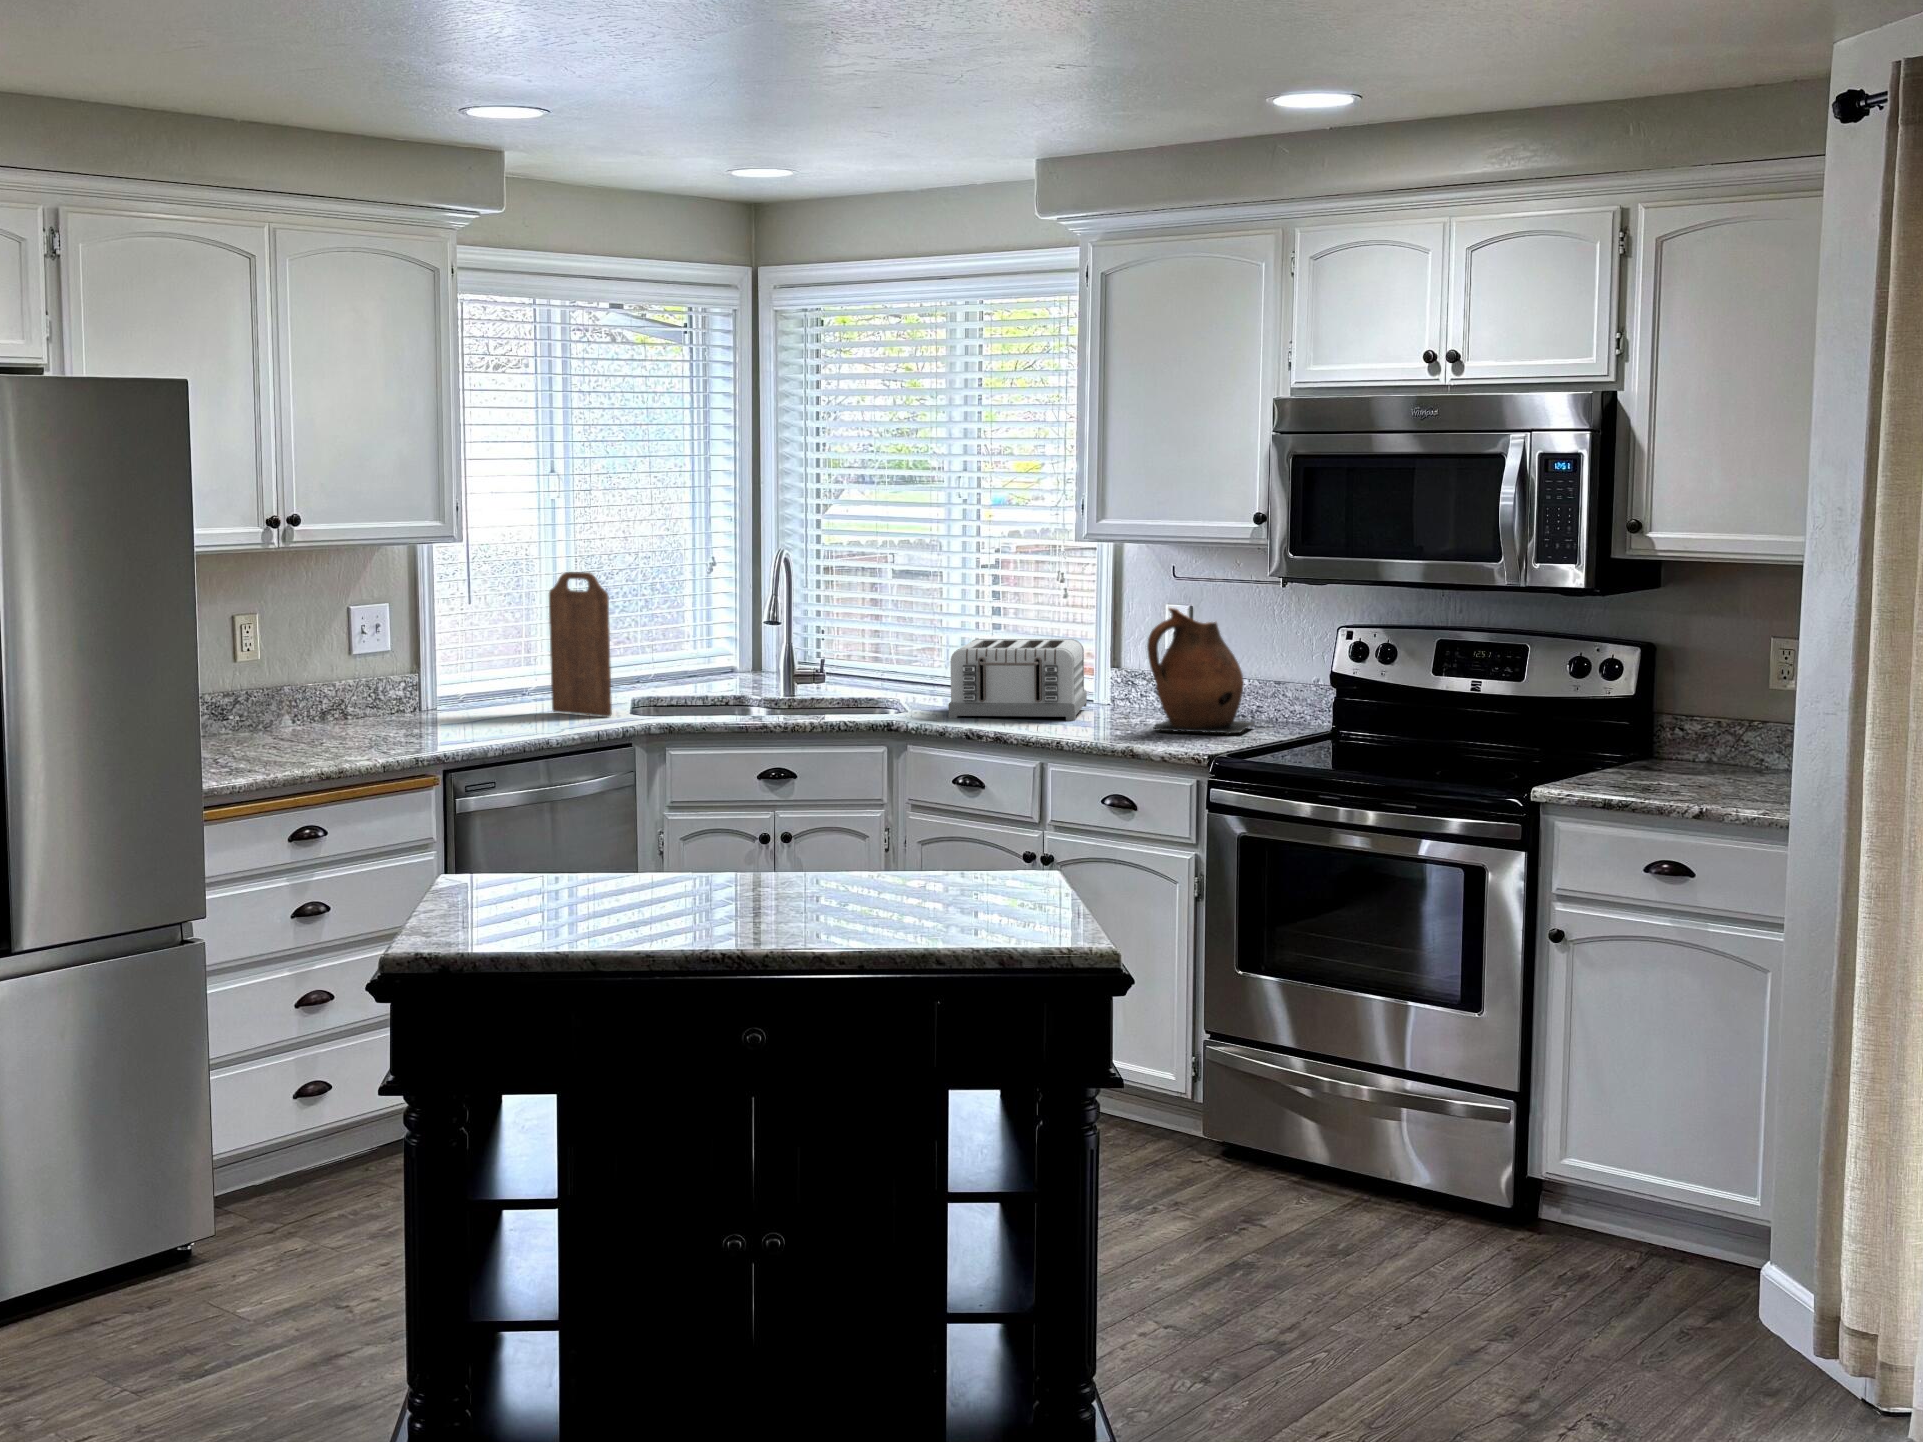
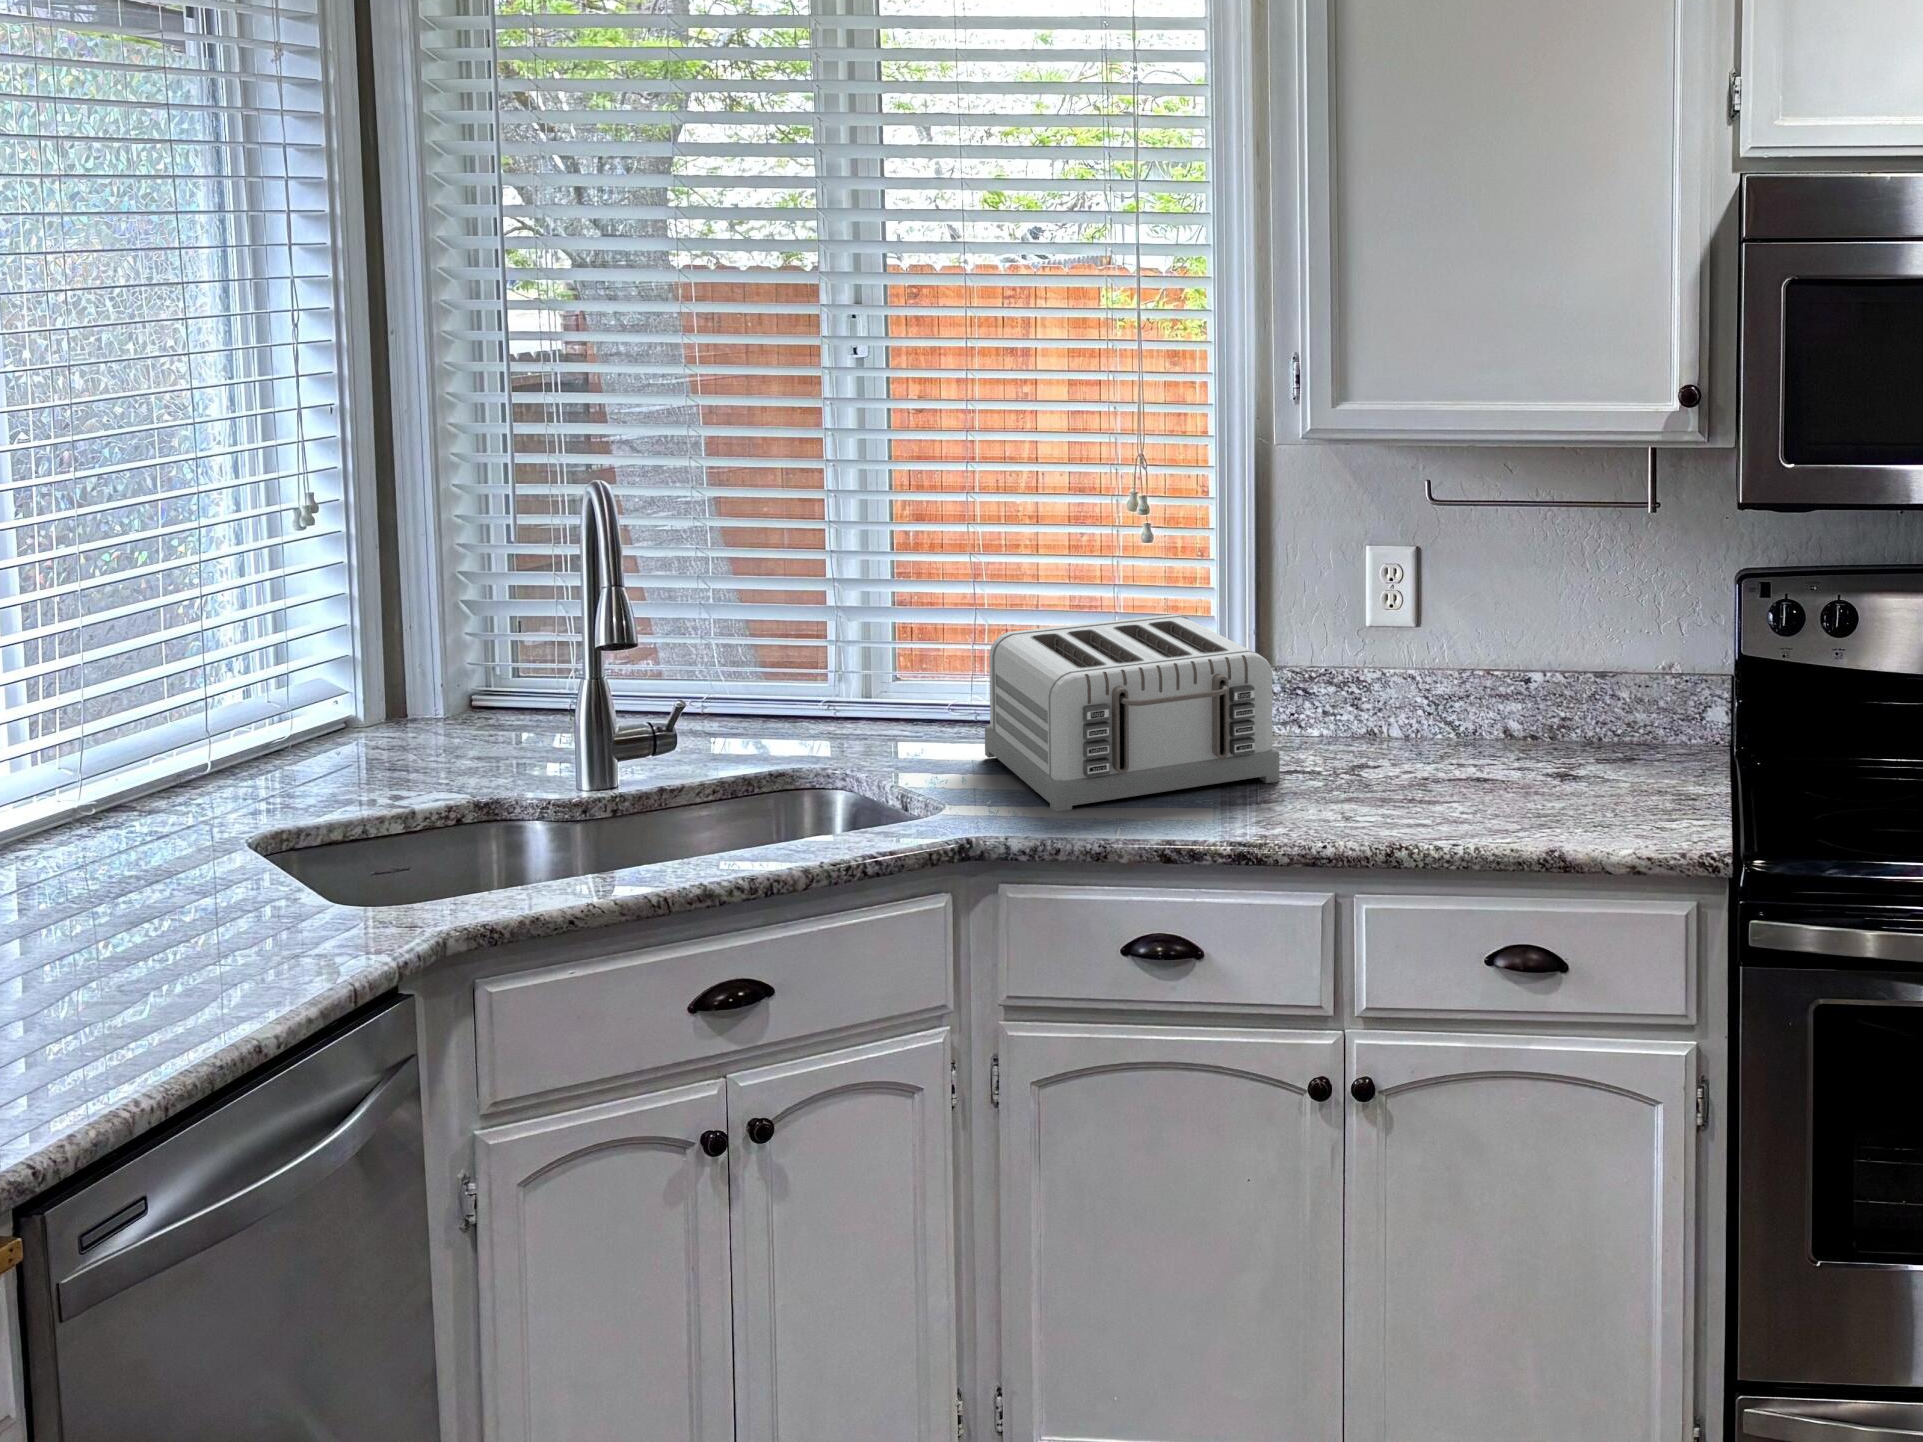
cutting board: present [549,572,612,717] -> none [80,611,308,965]
ceramic pitcher: present [1147,608,1255,735] -> none [1449,576,1644,800]

